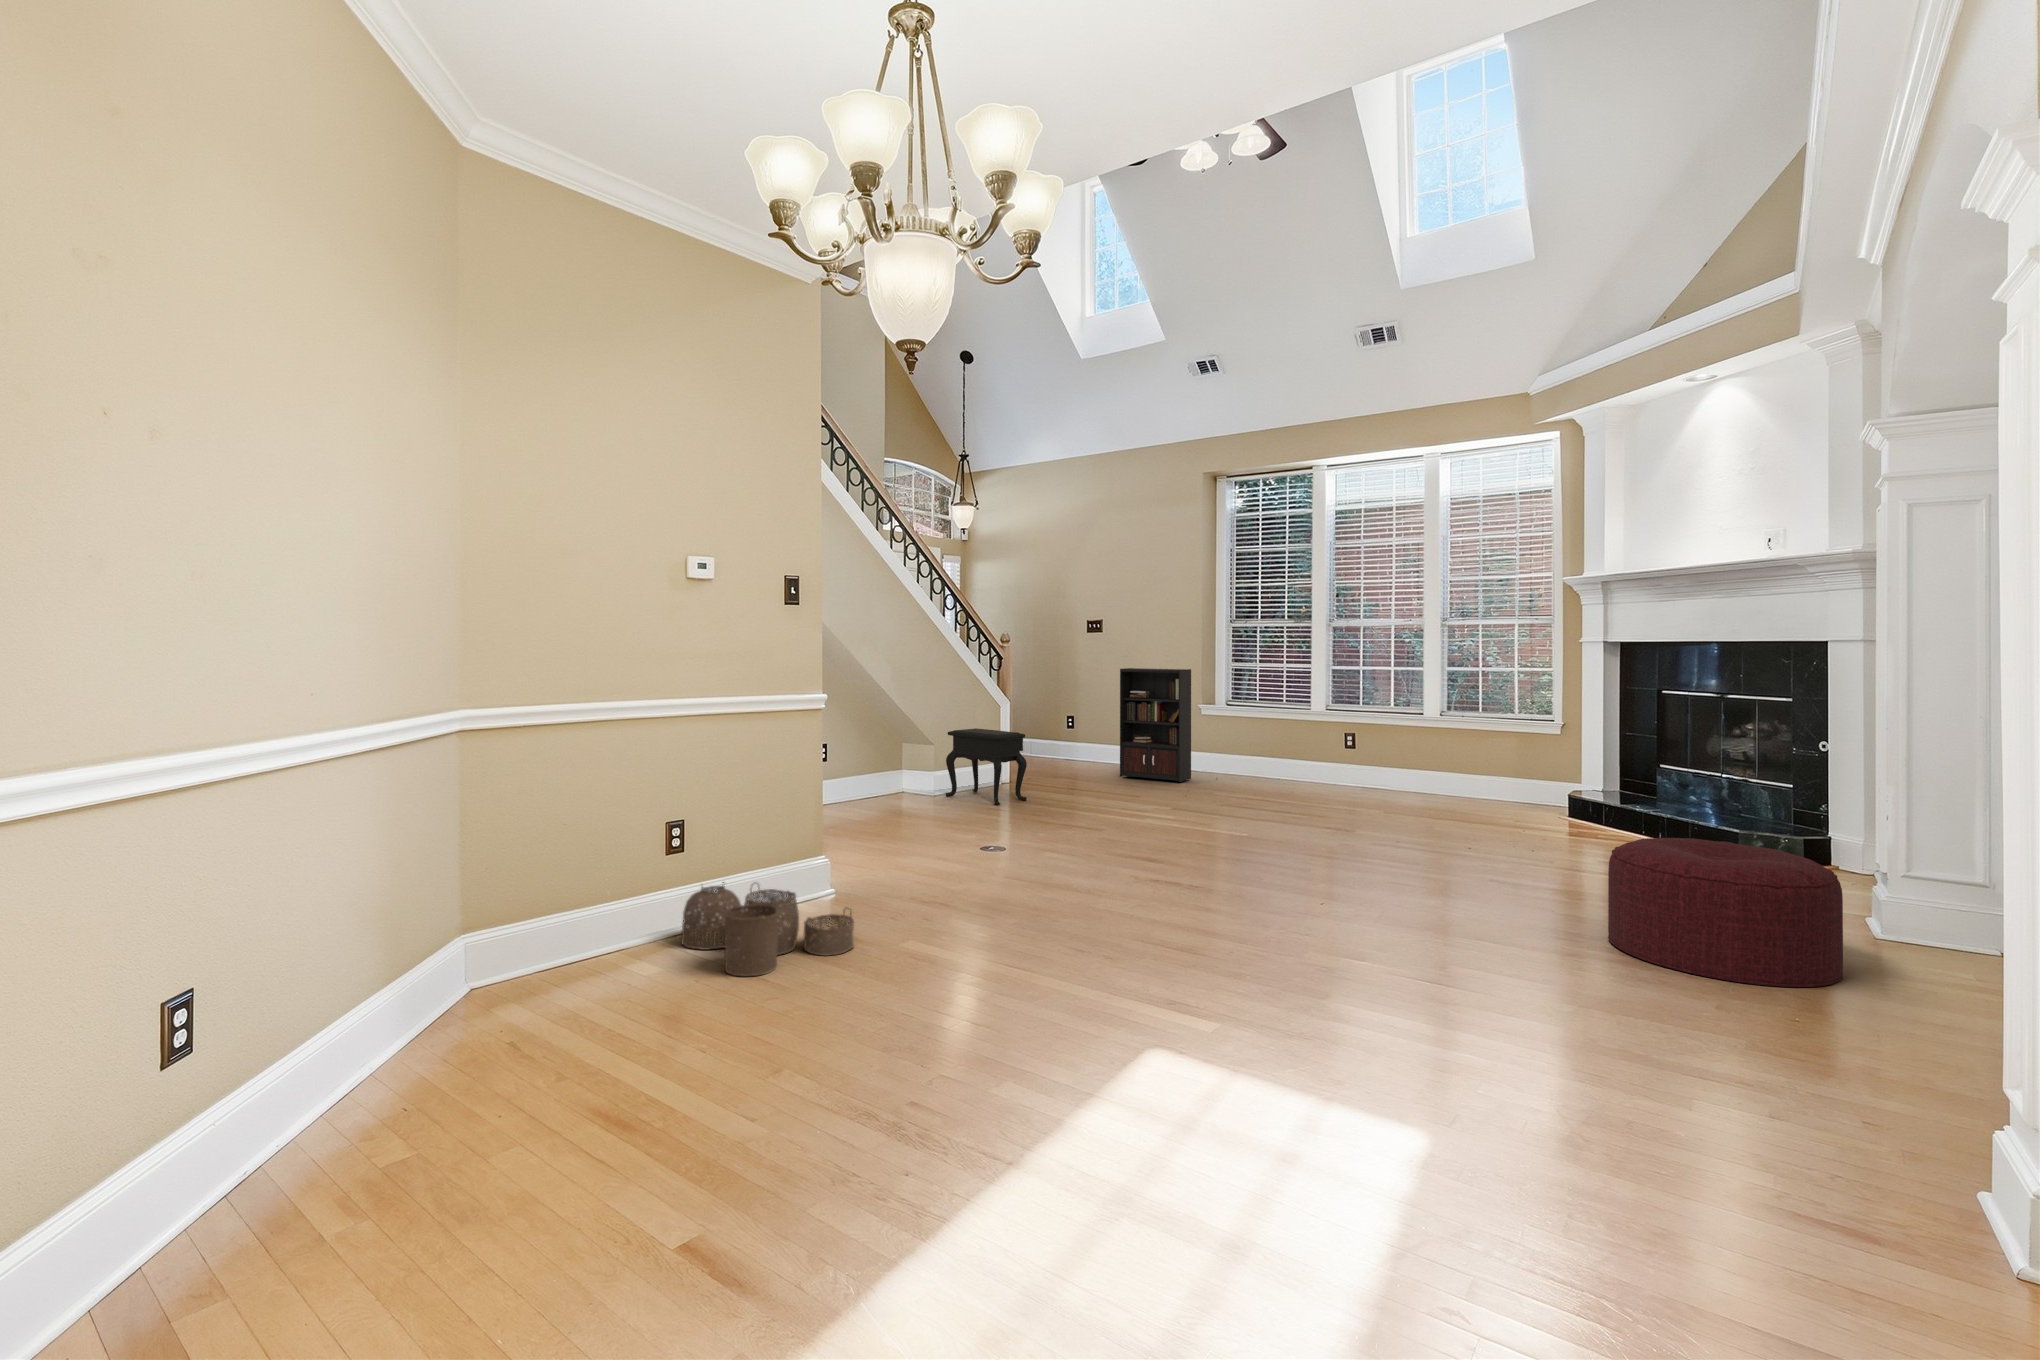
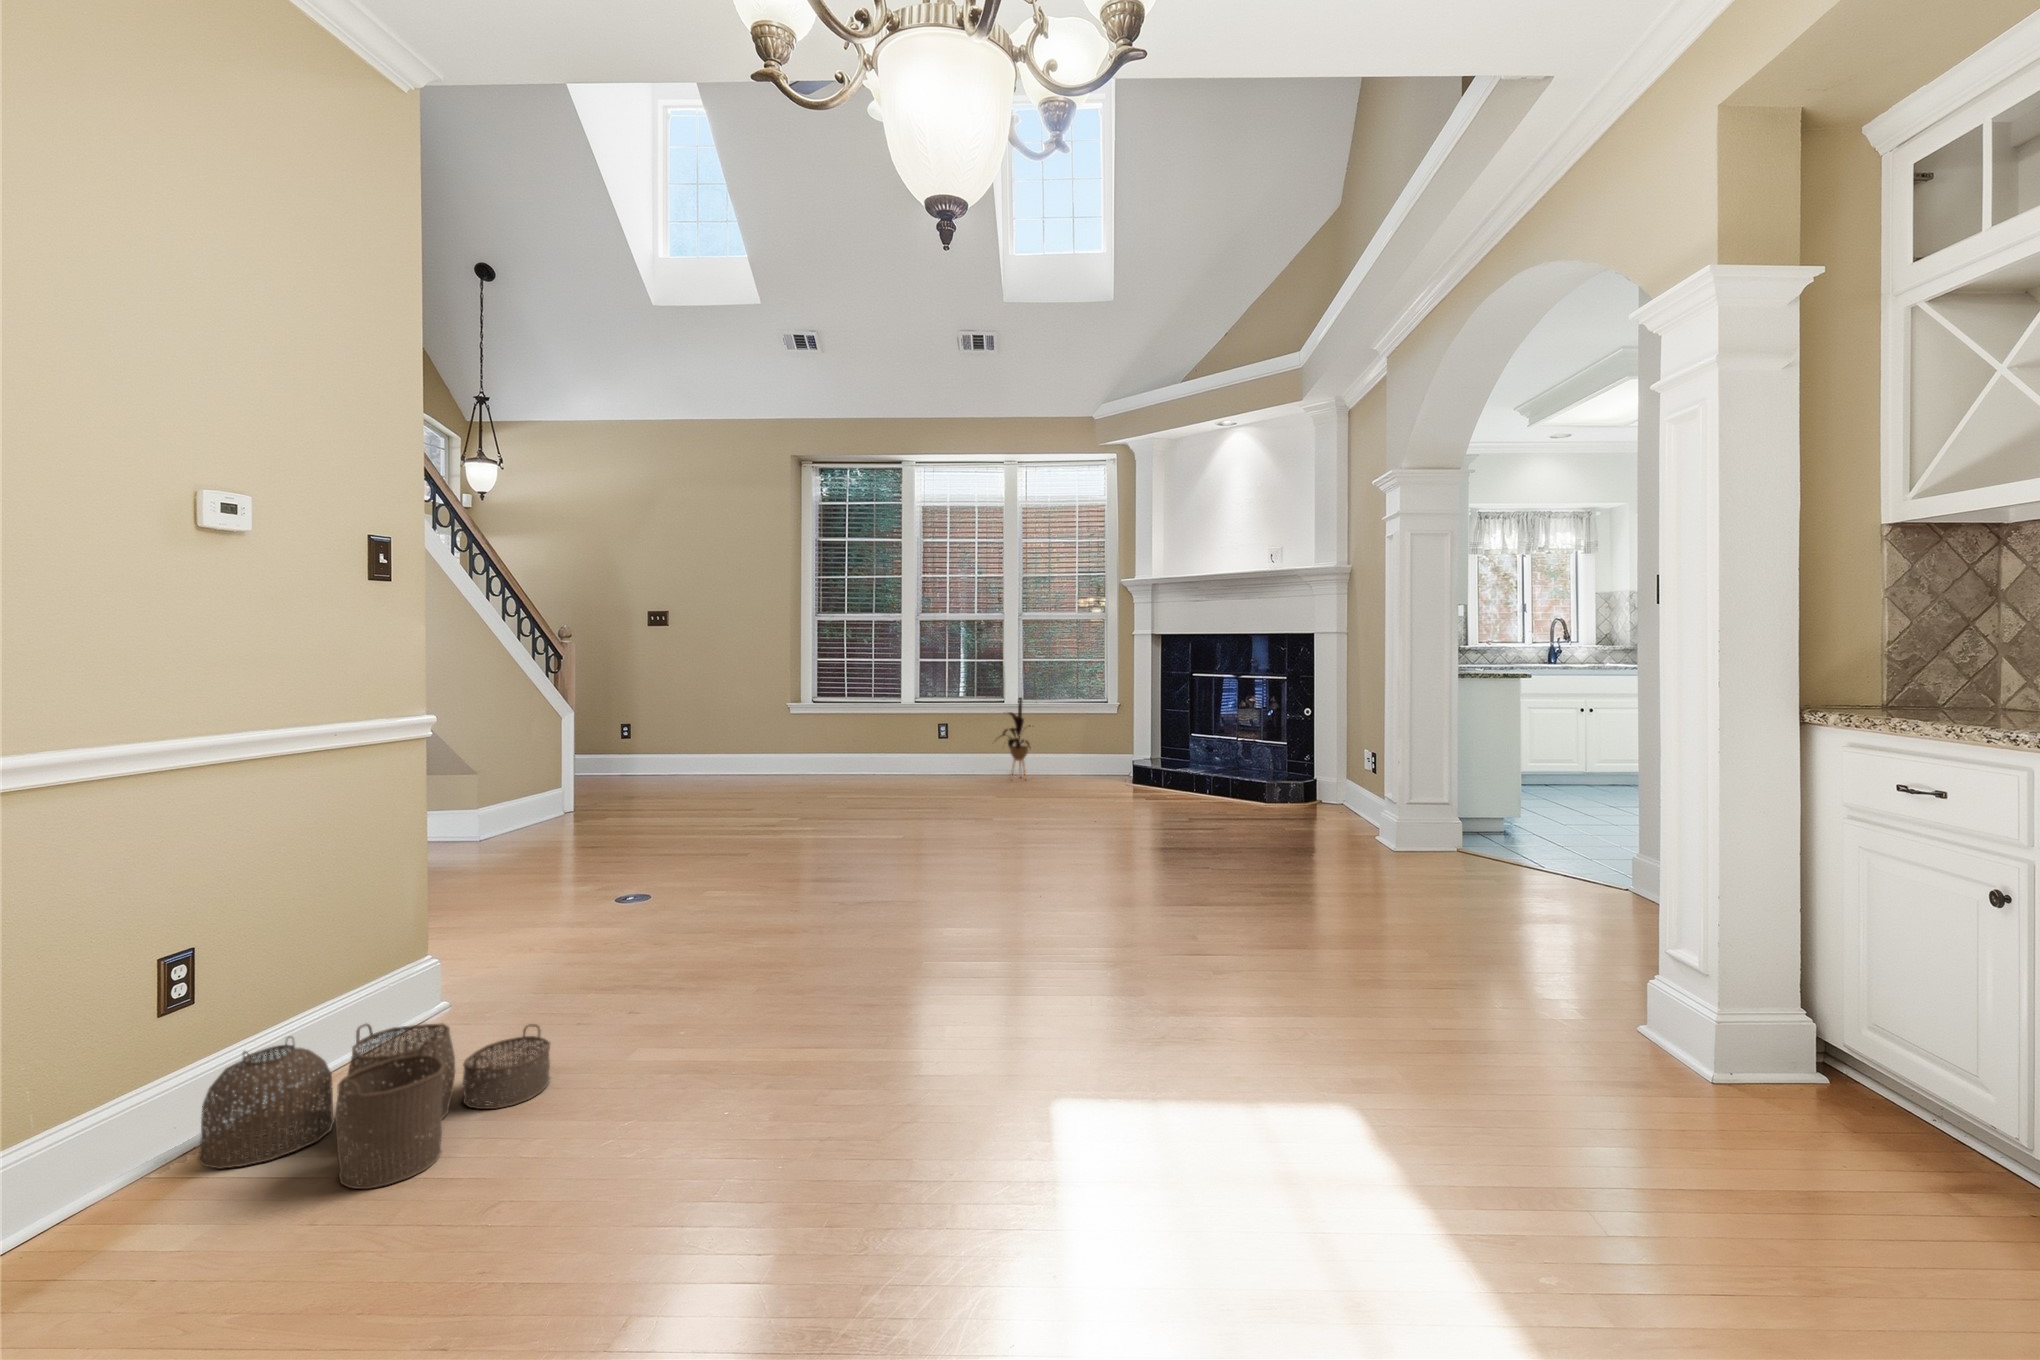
bookcase: present [1120,668,1217,782] -> none [707,665,814,787]
house plant: none [1395,710,1448,803] -> present [1001,698,1031,778]
side table: present [946,728,1027,805] -> none [497,746,618,840]
ottoman: present [1608,838,1843,987] -> none [1252,789,1398,897]

